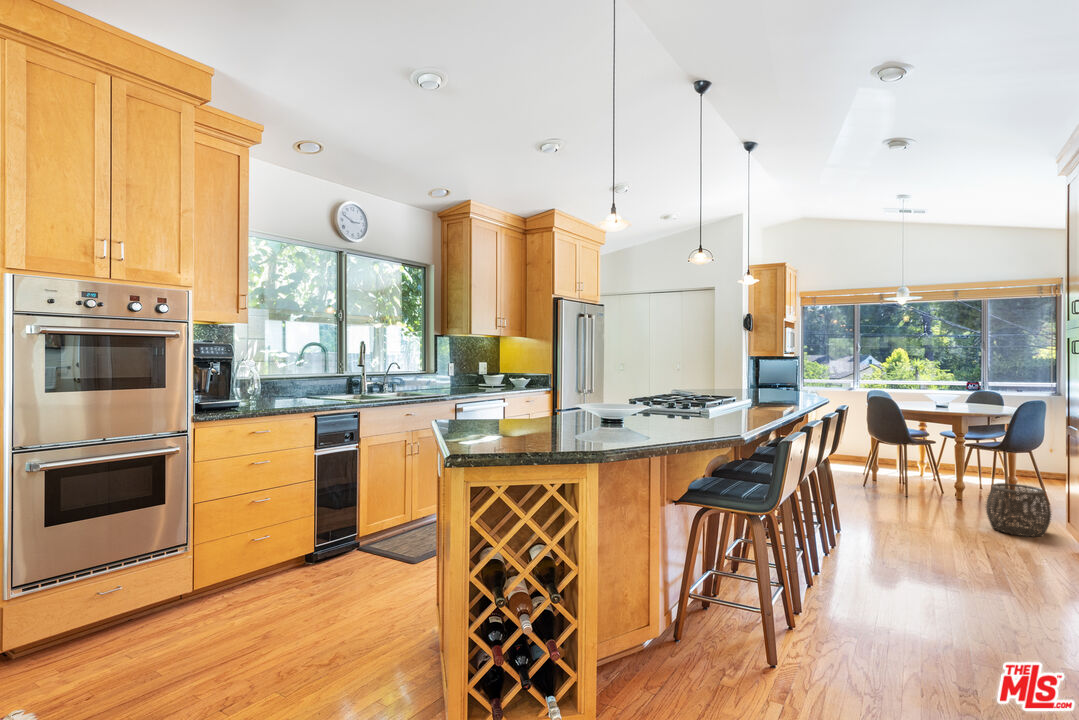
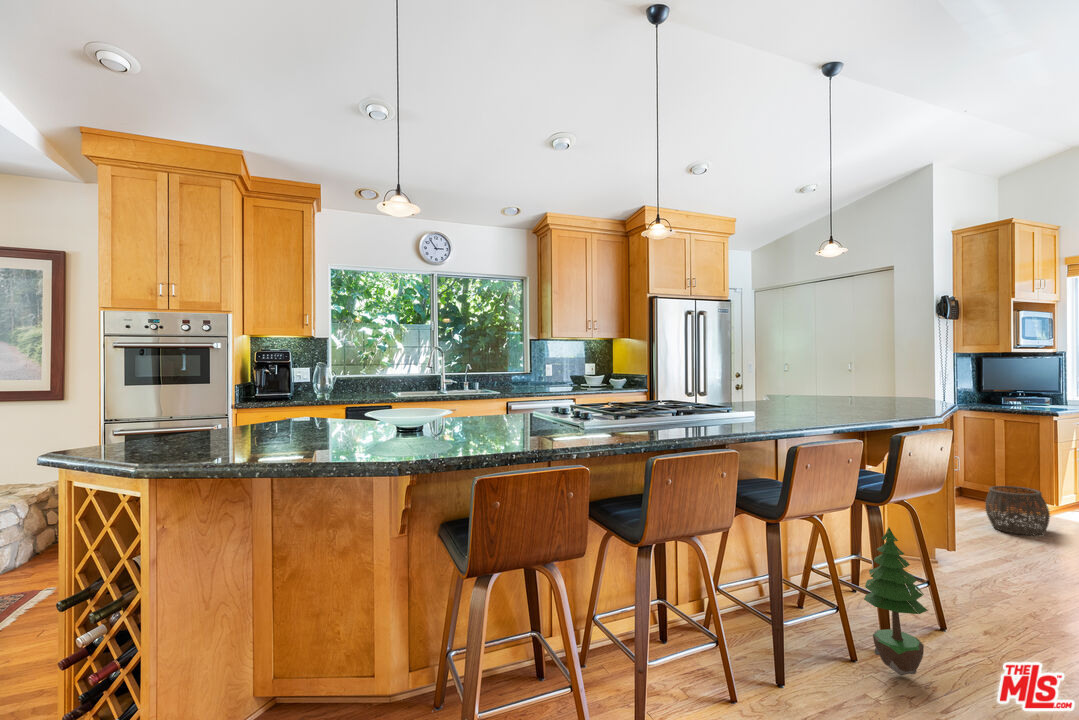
potted tree: none [864,513,933,675] -> present [864,527,928,675]

